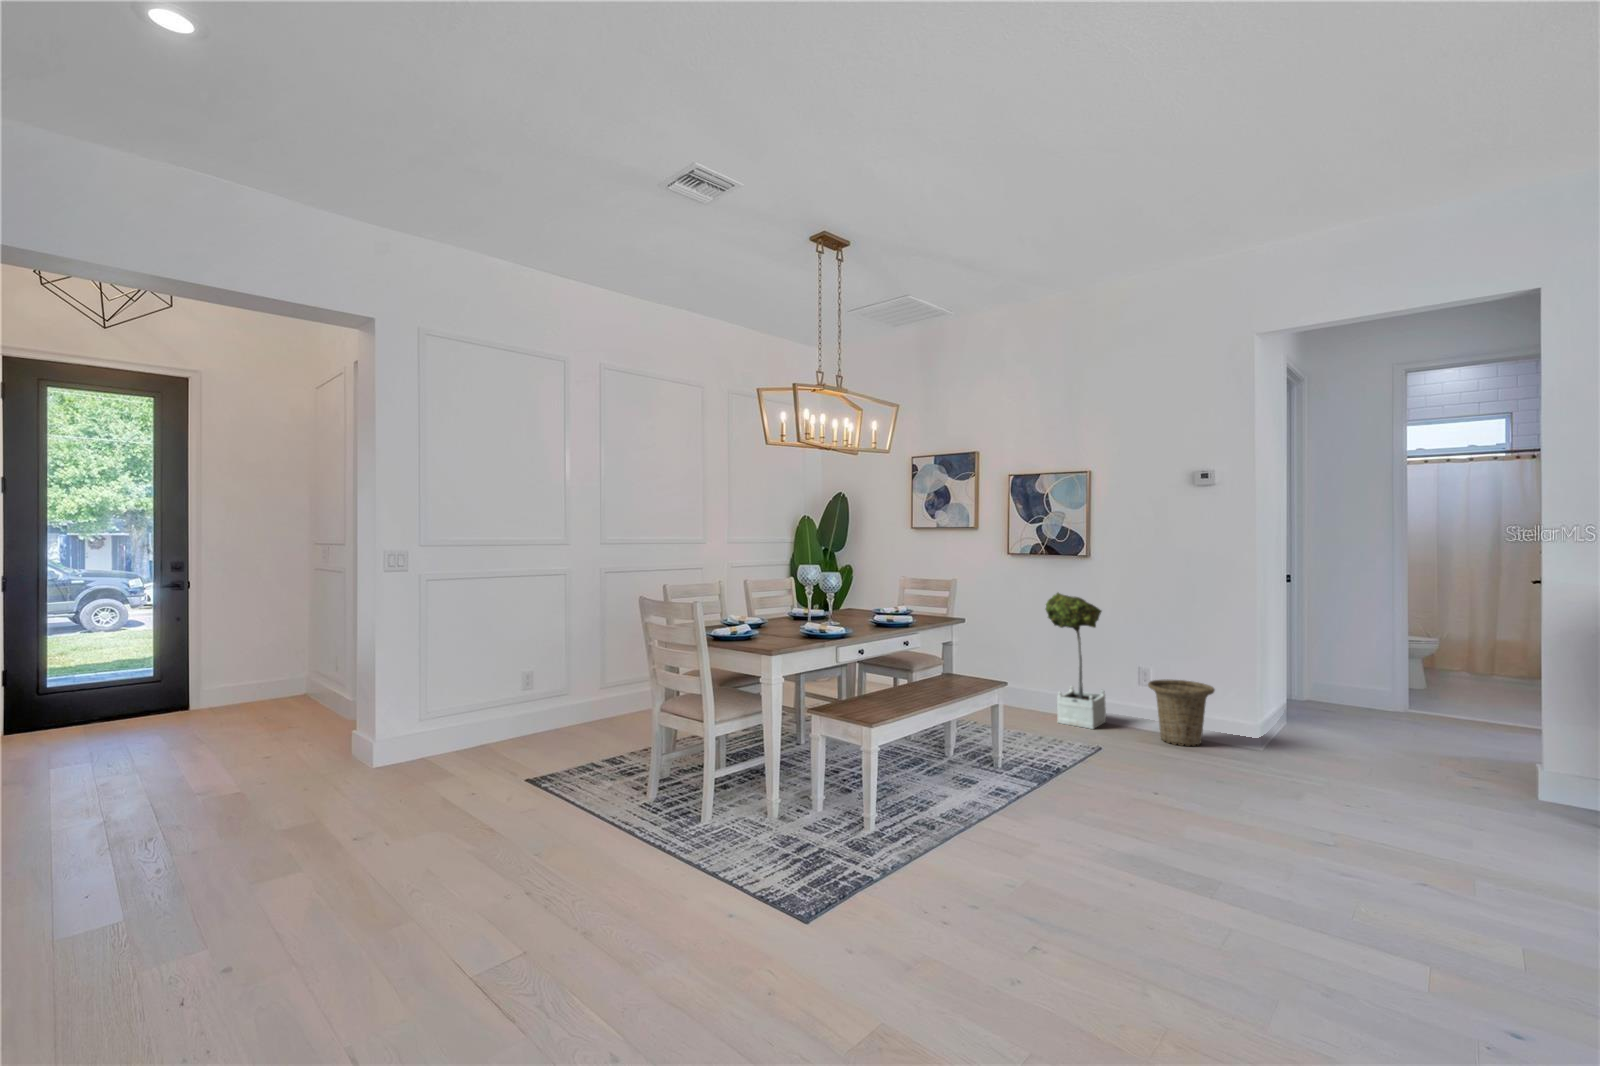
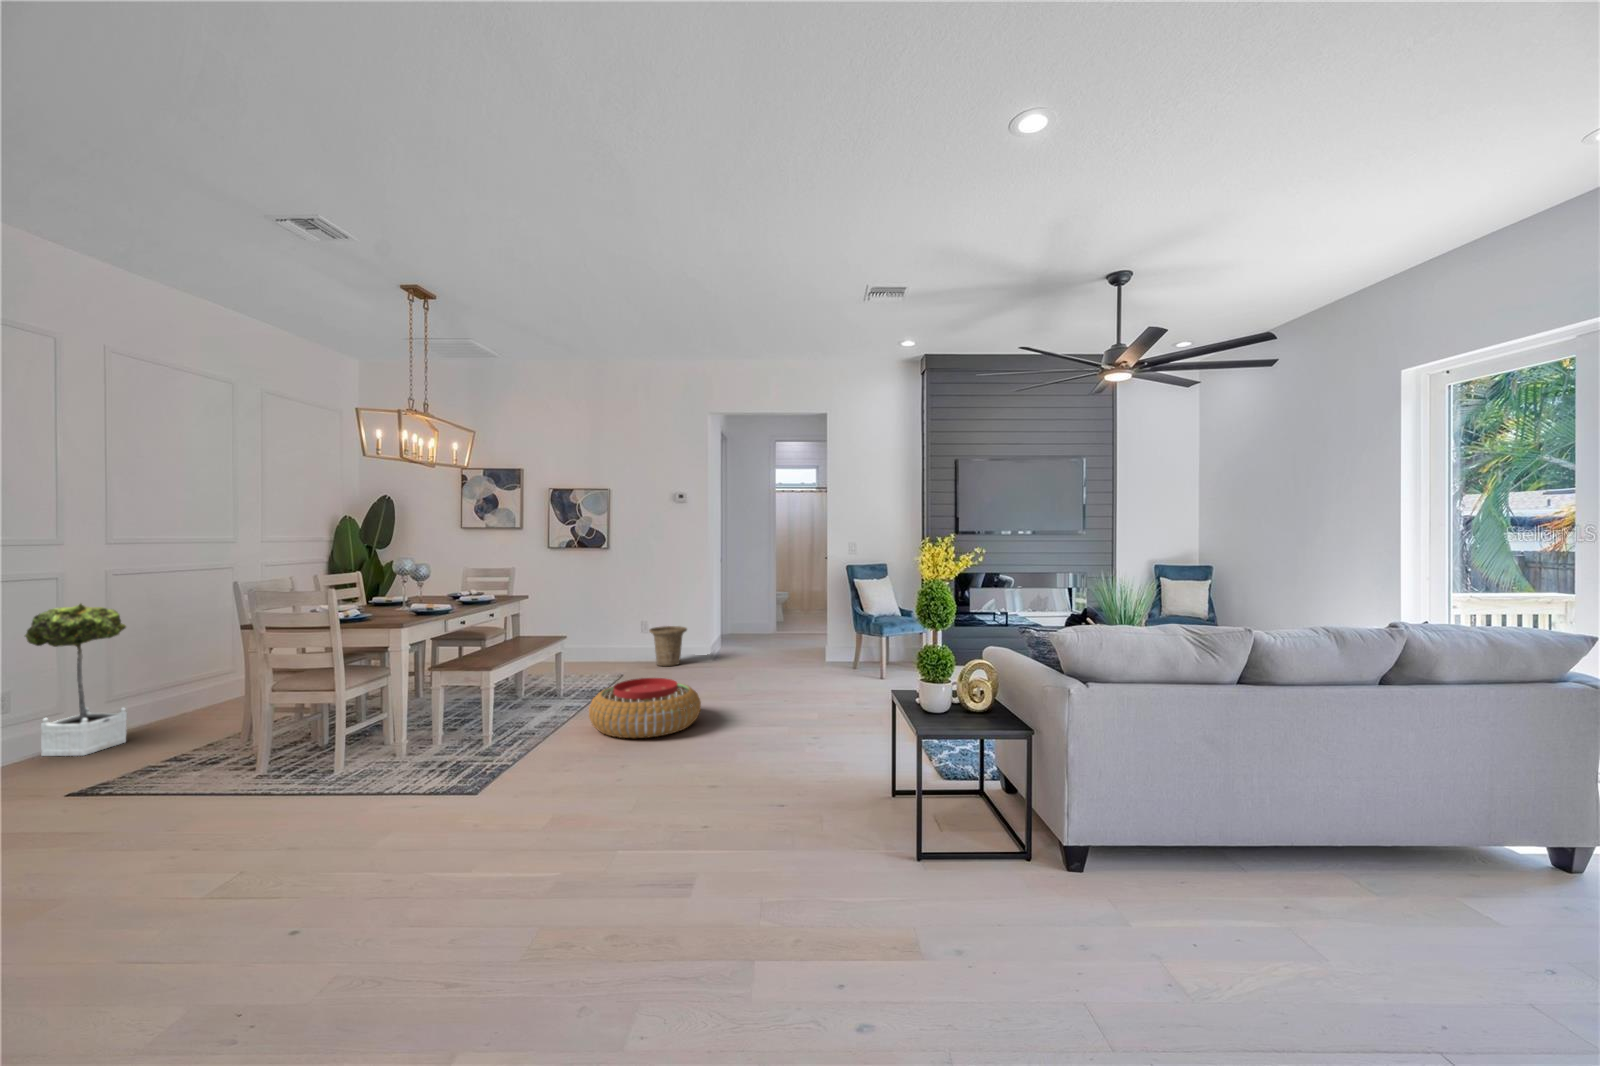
potted tree: present [1046,593,1106,729] -> present [25,603,127,756]
pouf: none [1010,774,1211,896] -> present [589,678,701,738]

